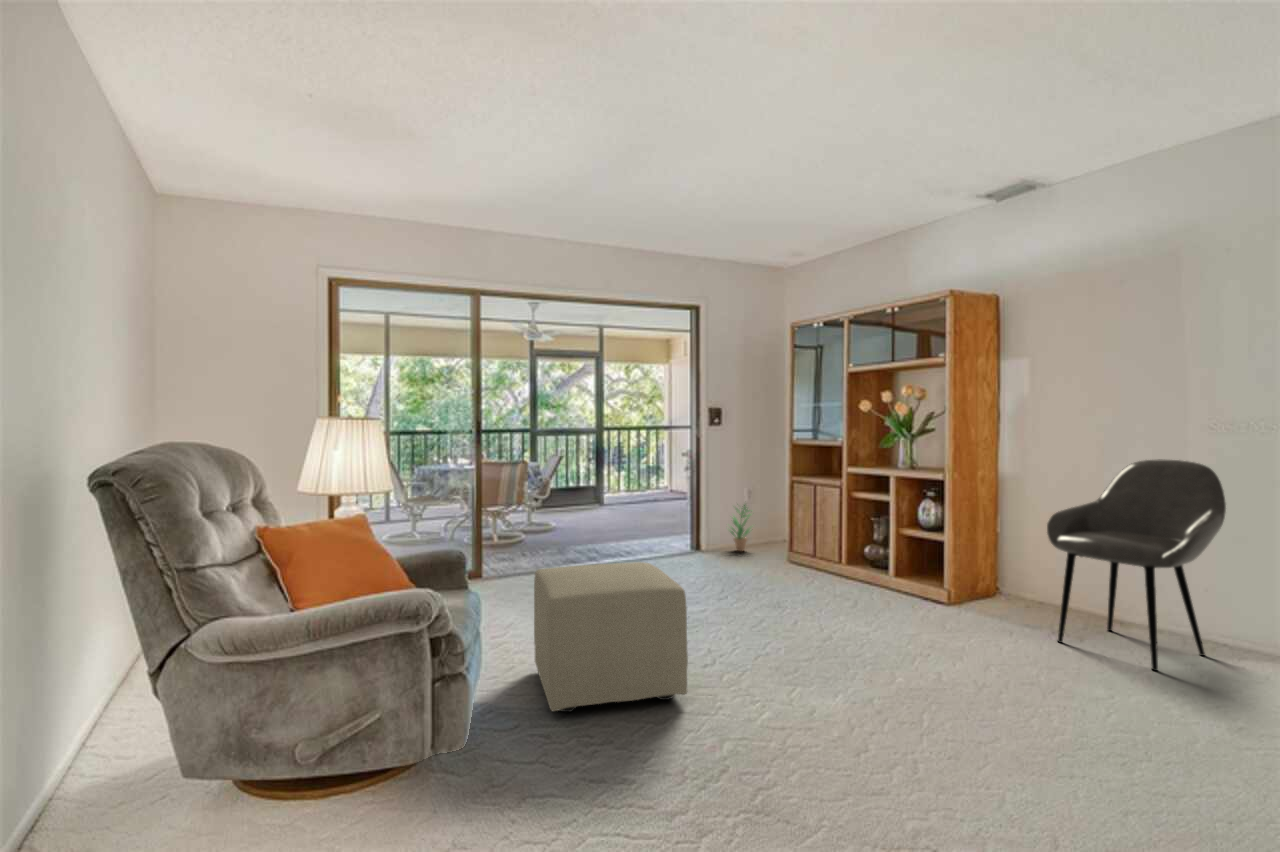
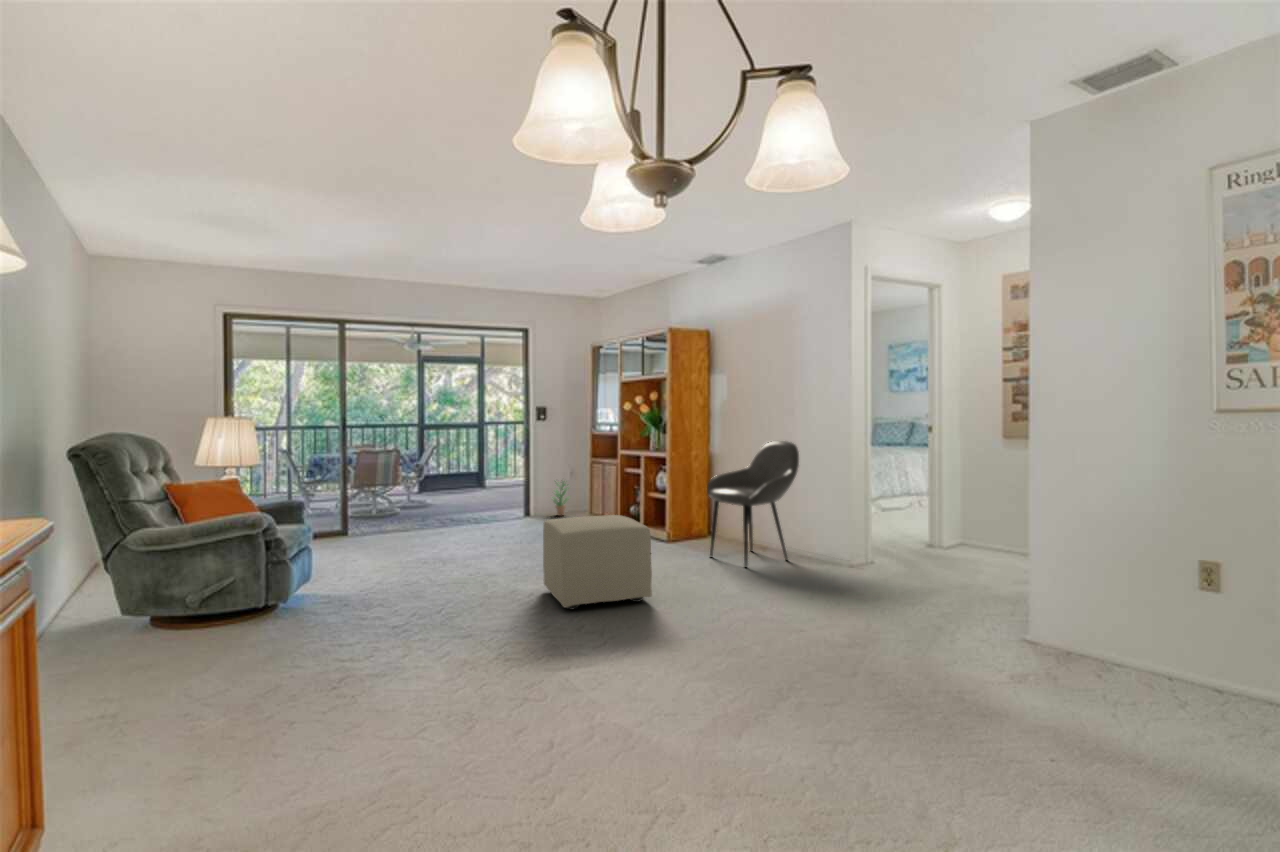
ottoman: present [534,562,688,712] -> present [543,515,652,610]

